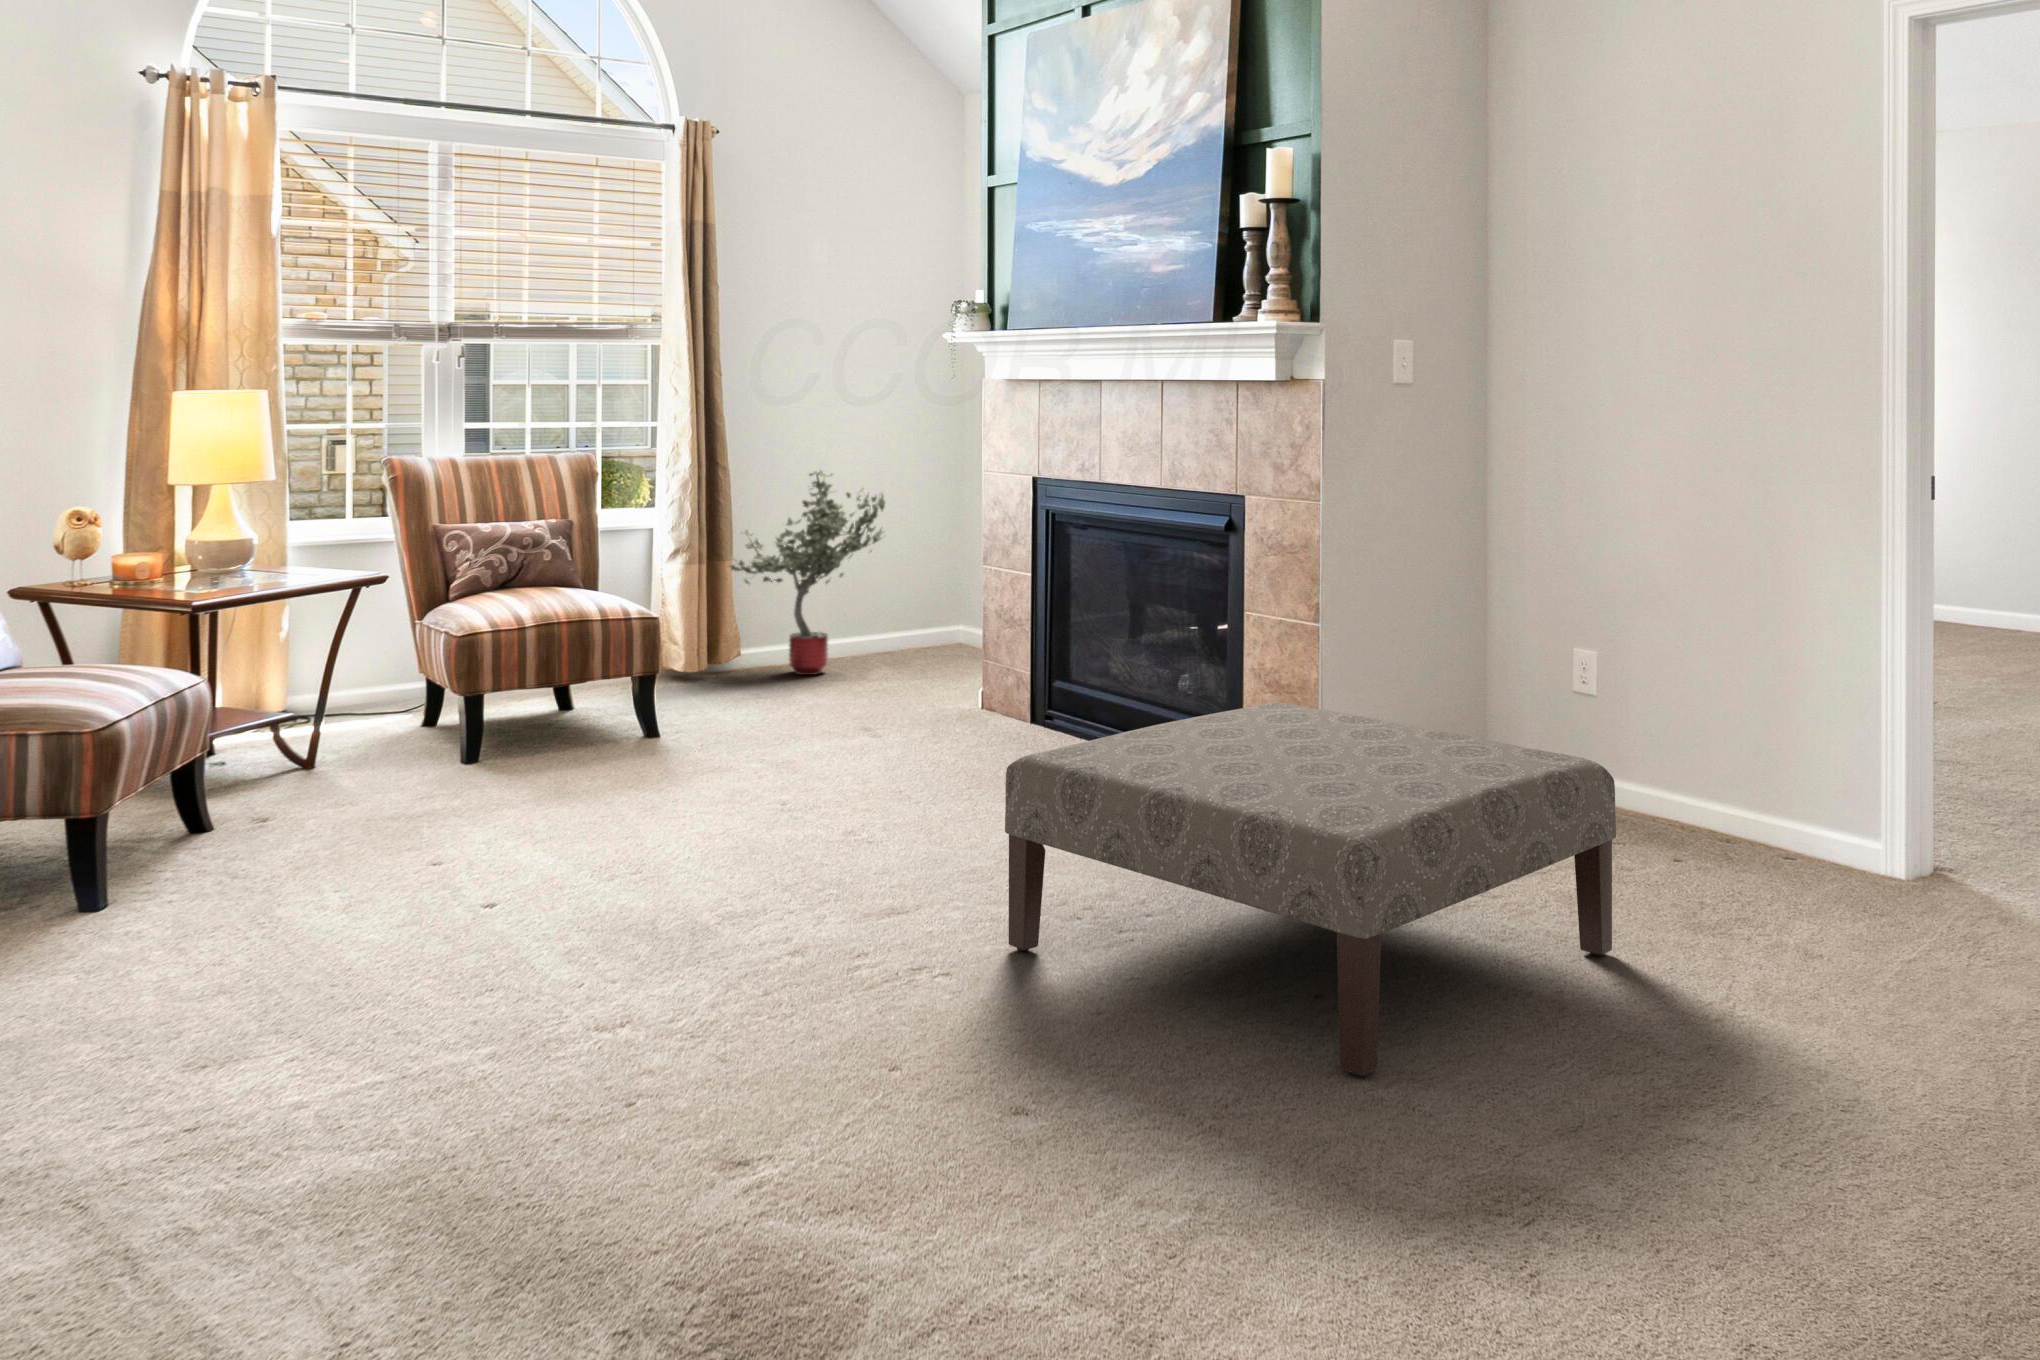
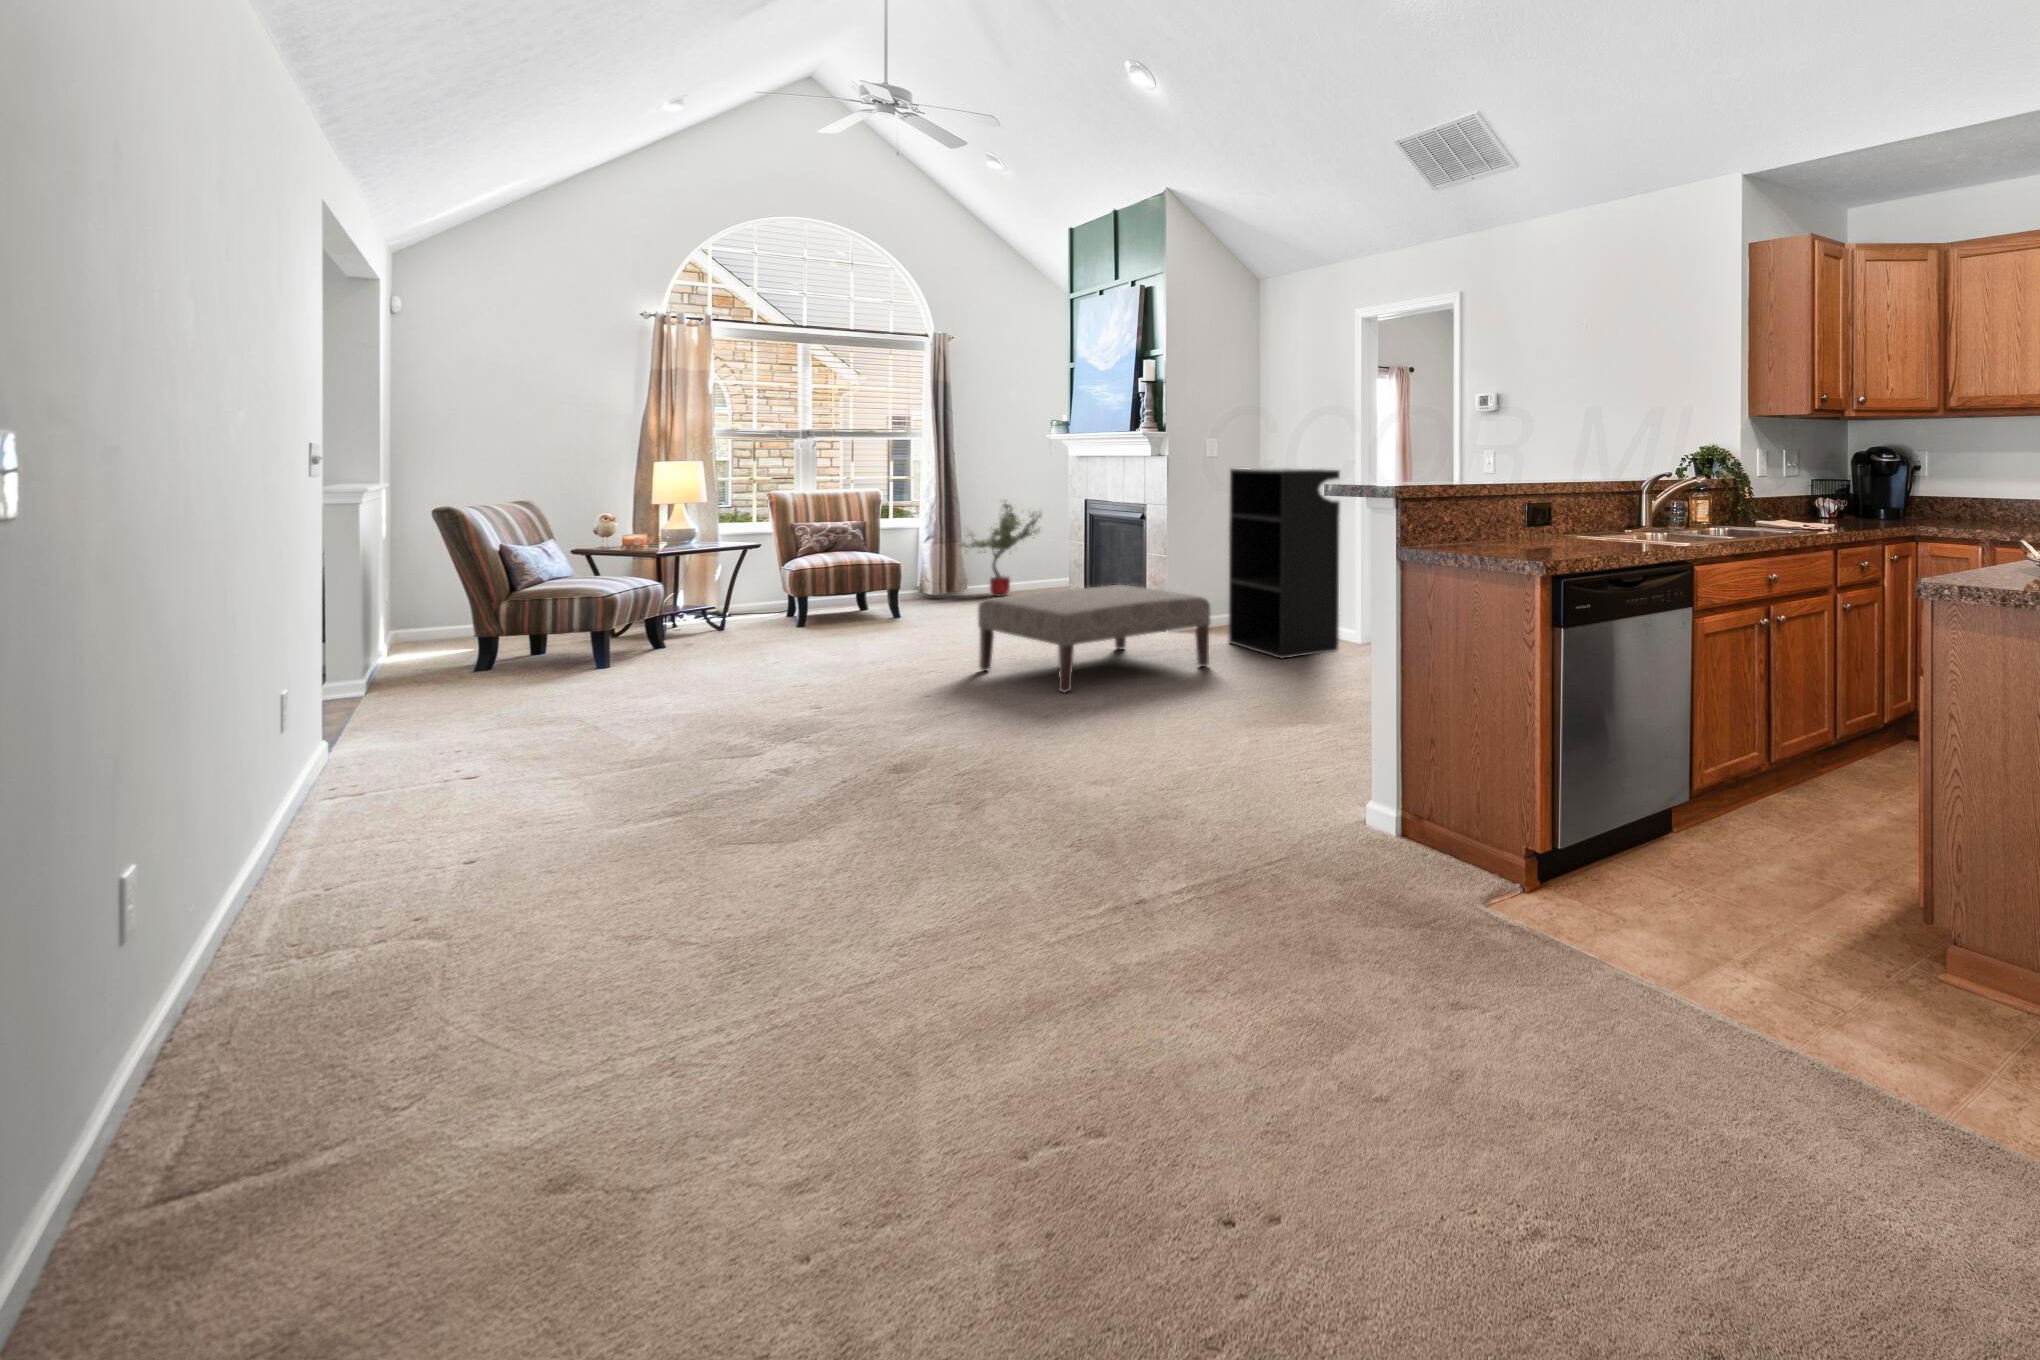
bookshelf: none [1519,405,1870,925] -> present [1228,468,1340,658]

